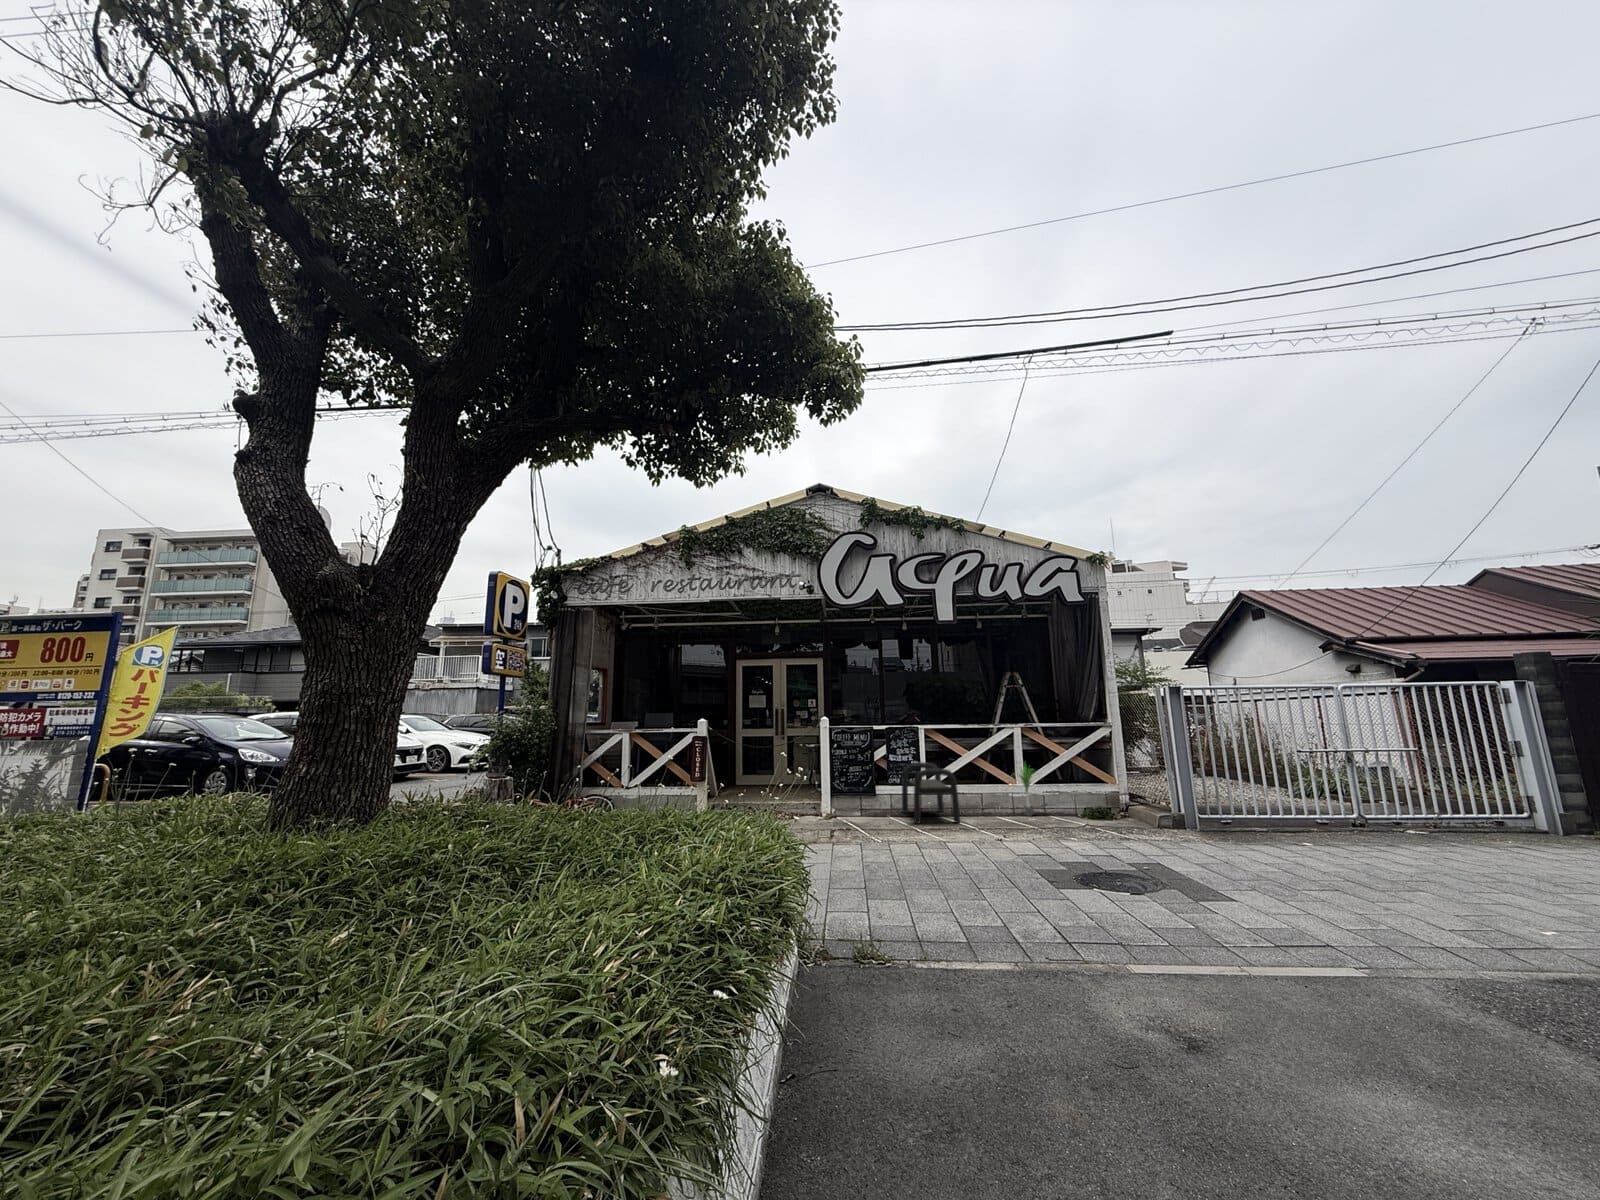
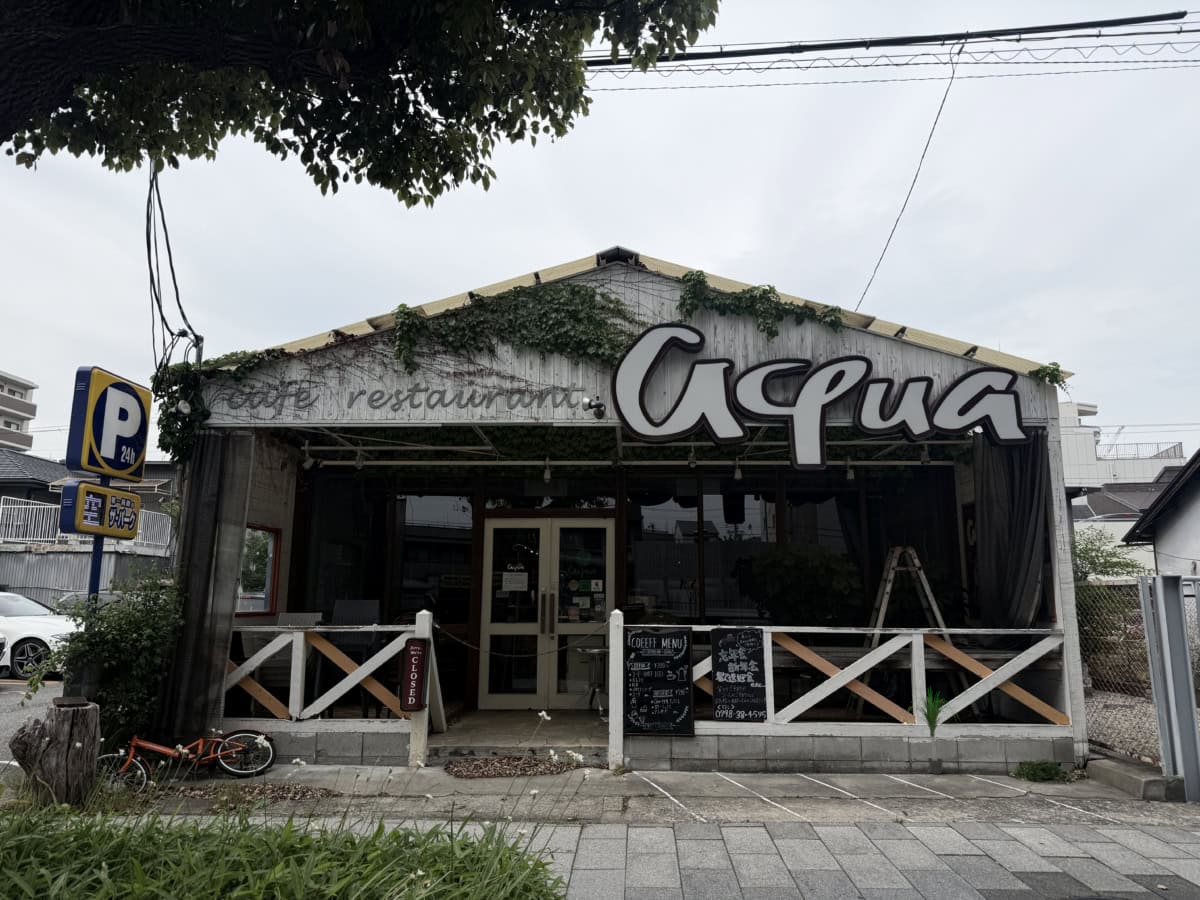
bench: present [902,762,960,824] -> none [736,686,832,787]

